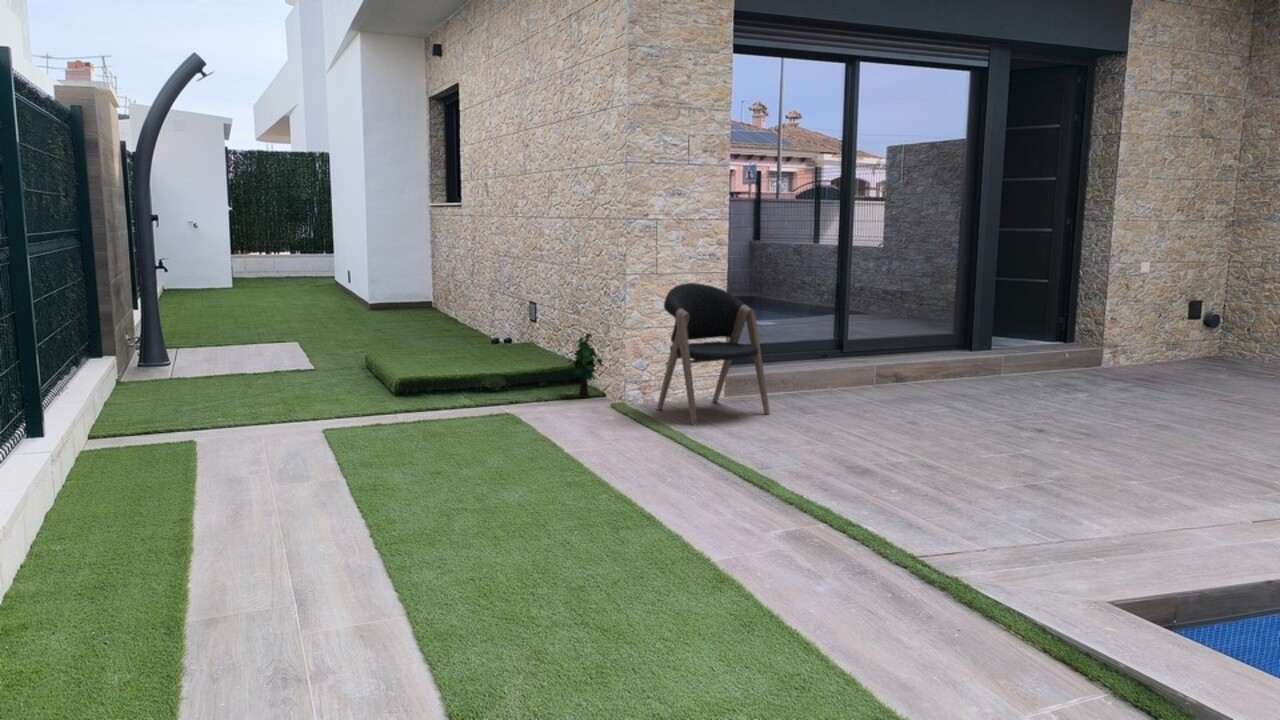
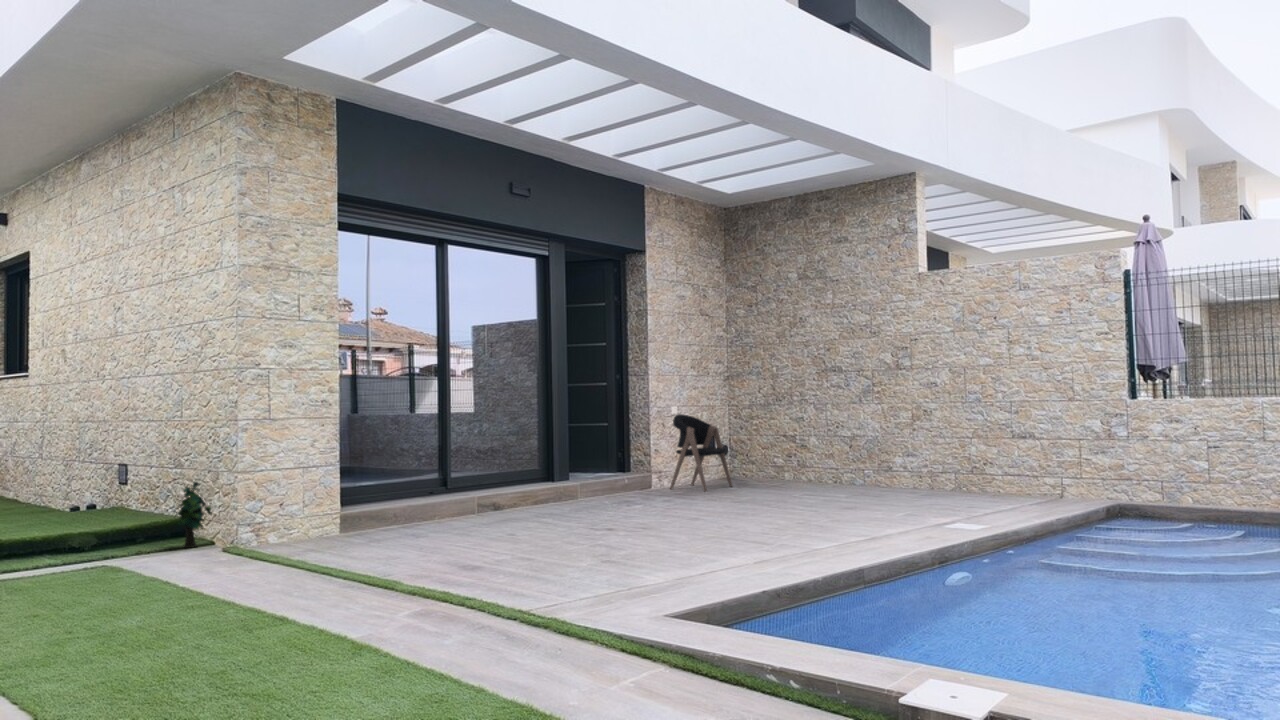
chair: present [657,283,770,425] -> present [670,414,732,492]

